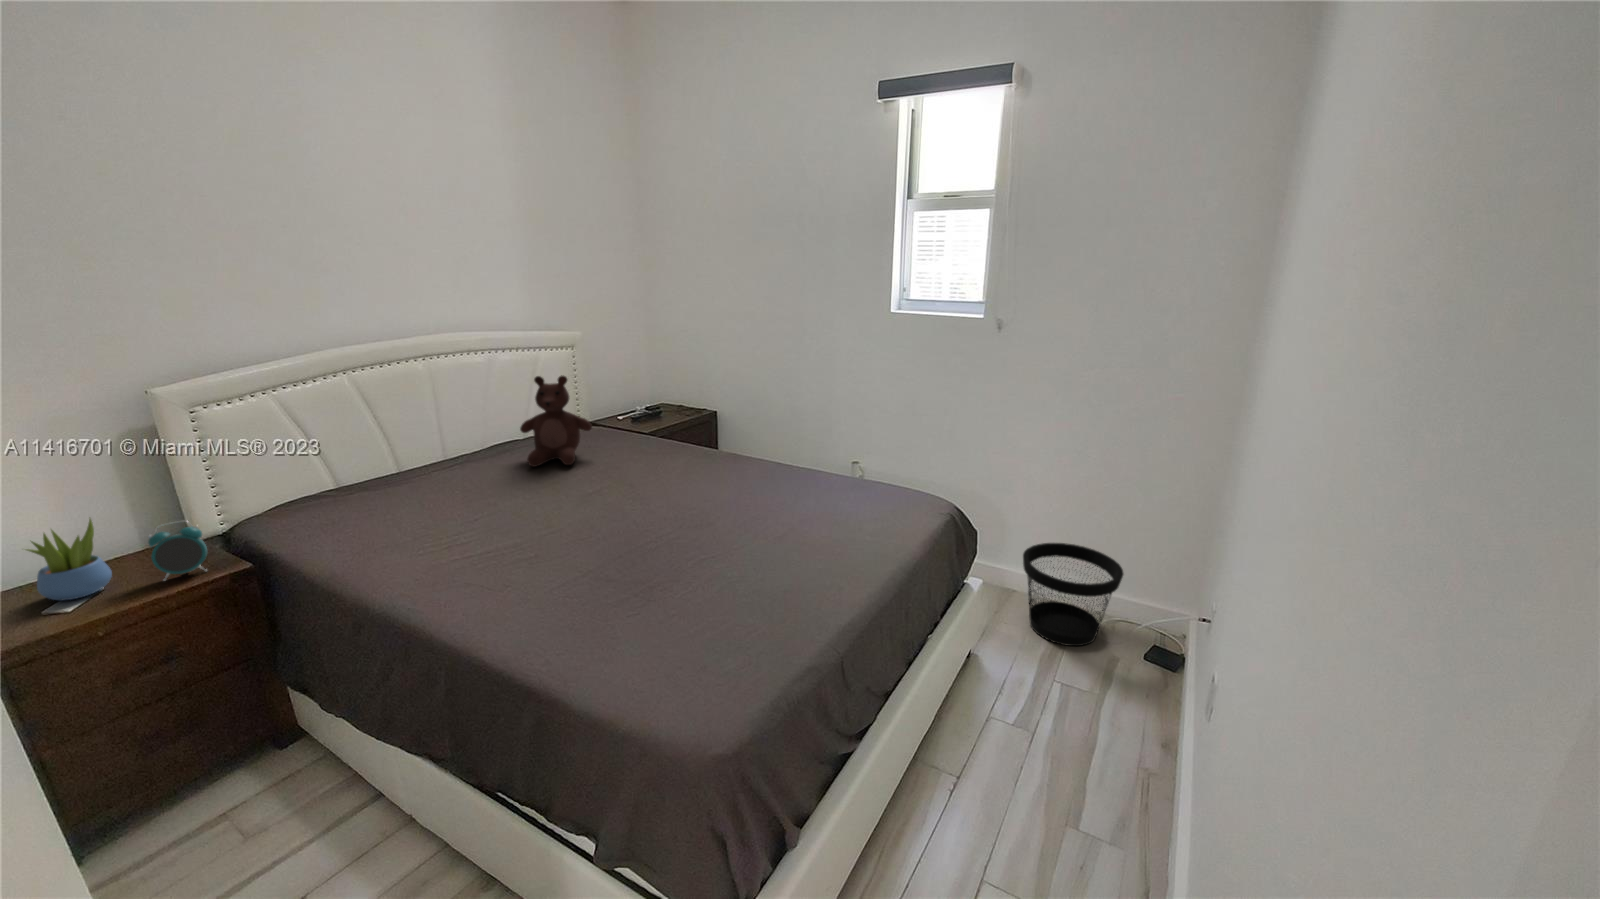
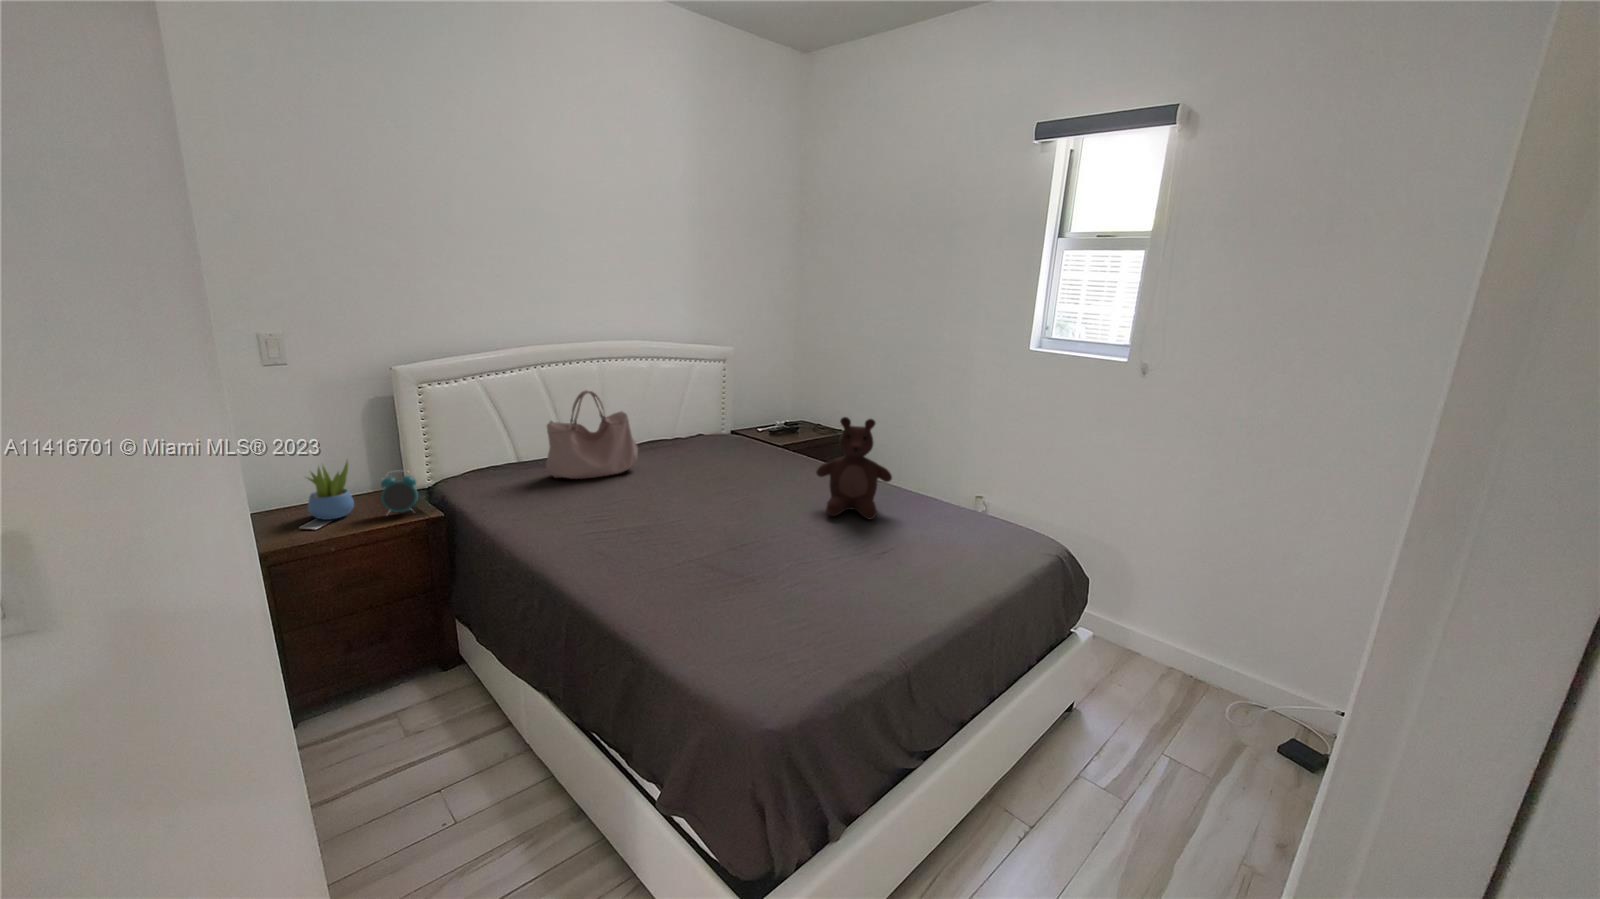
teddy bear: present [520,375,592,467] -> present [816,417,892,519]
handbag: none [373,395,493,501] -> present [546,390,638,479]
wastebasket: present [1023,543,1123,646] -> none [1146,610,1265,728]

